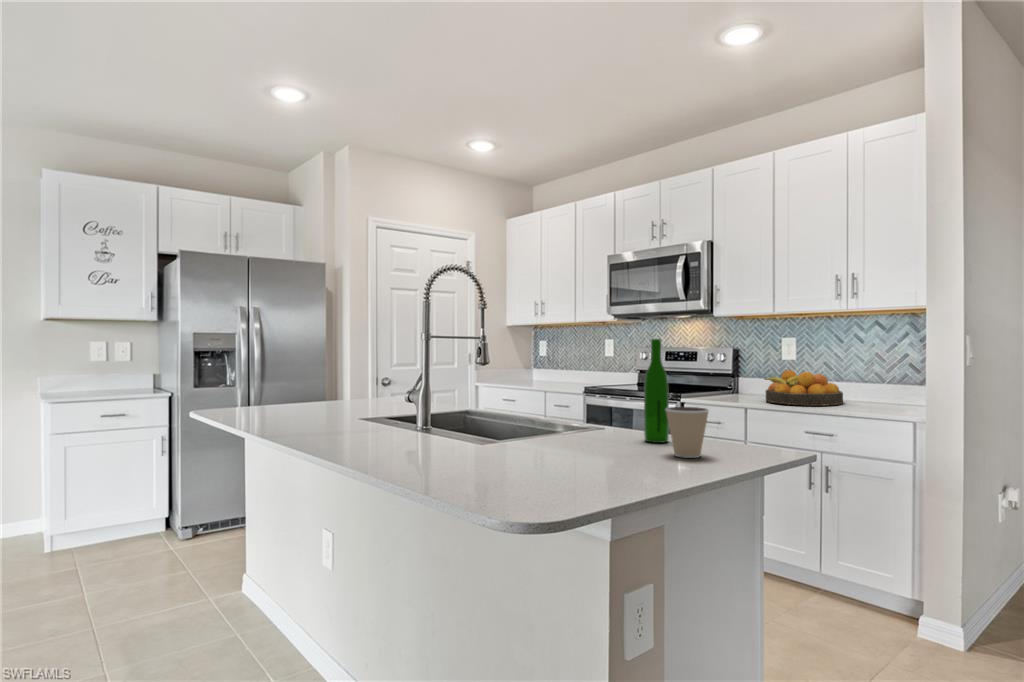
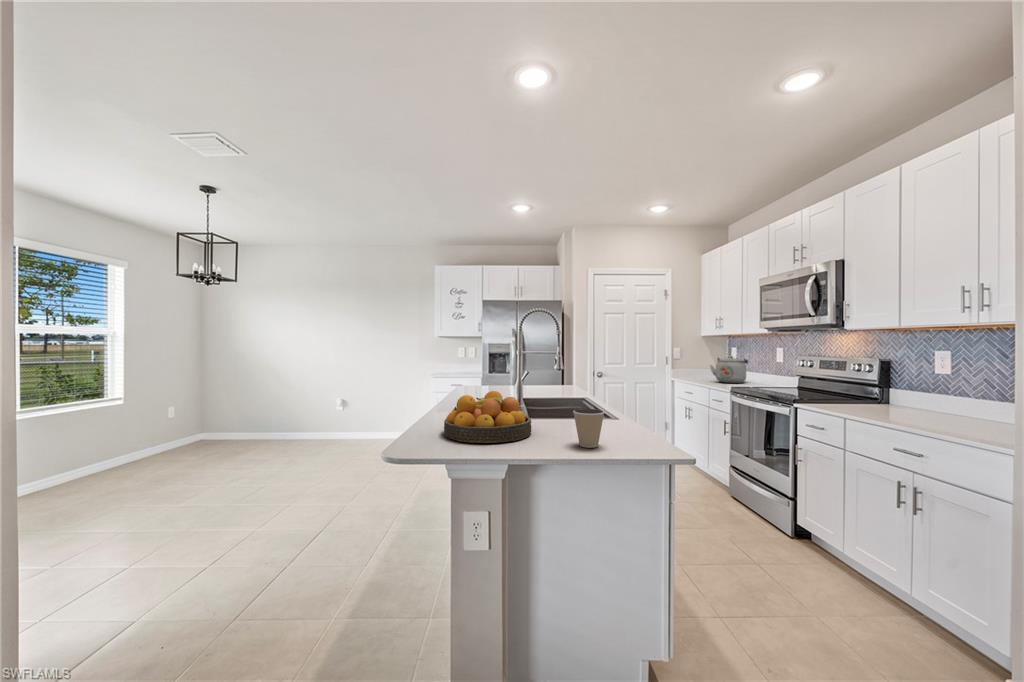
wine bottle: present [644,339,669,443] -> none [601,357,619,435]
kettle: none [533,350,574,384] -> present [710,356,748,383]
fruit bowl: present [764,370,843,406] -> present [444,391,531,443]

